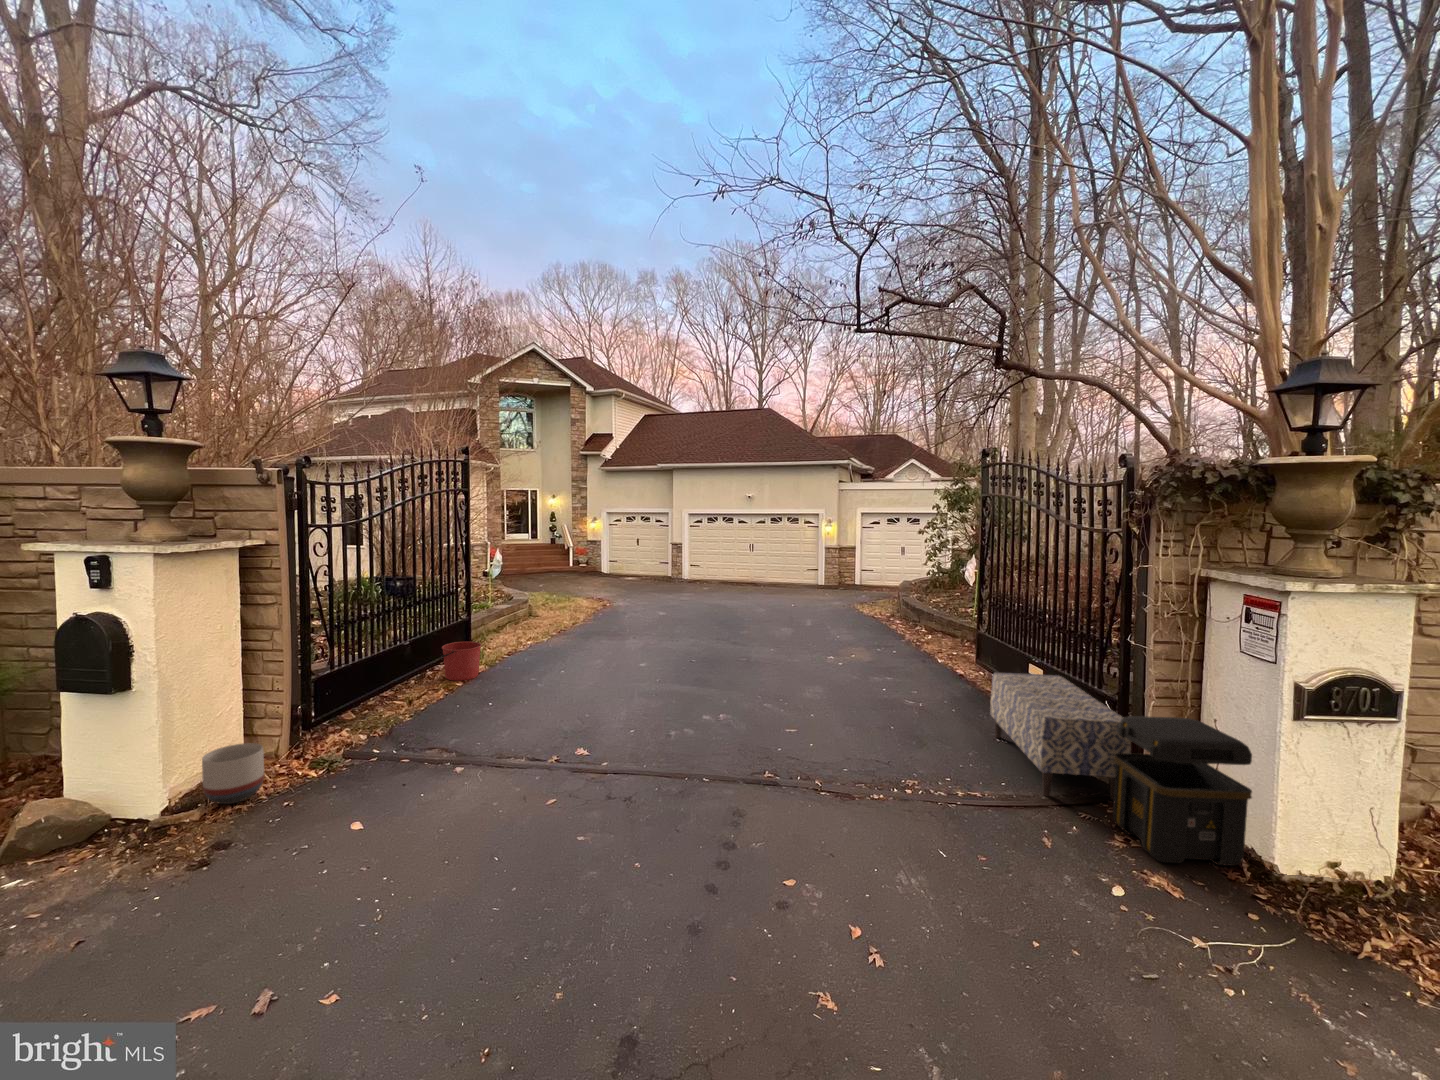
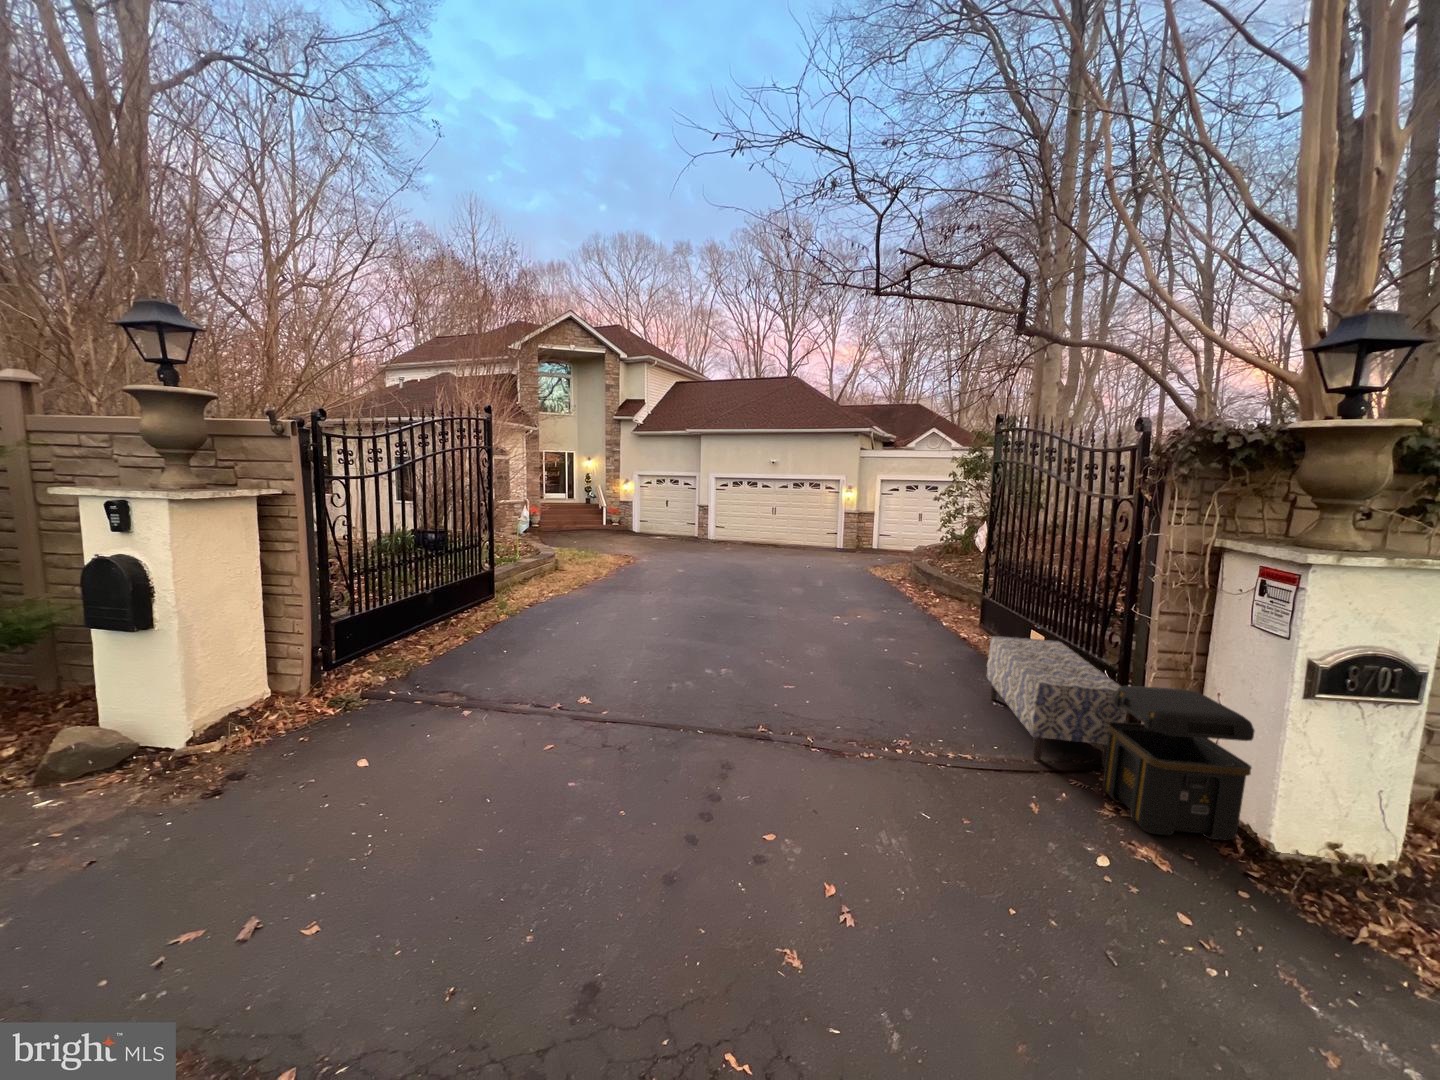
bucket: present [441,641,482,681] -> none [466,591,504,627]
planter: present [202,743,264,804] -> none [225,680,284,736]

